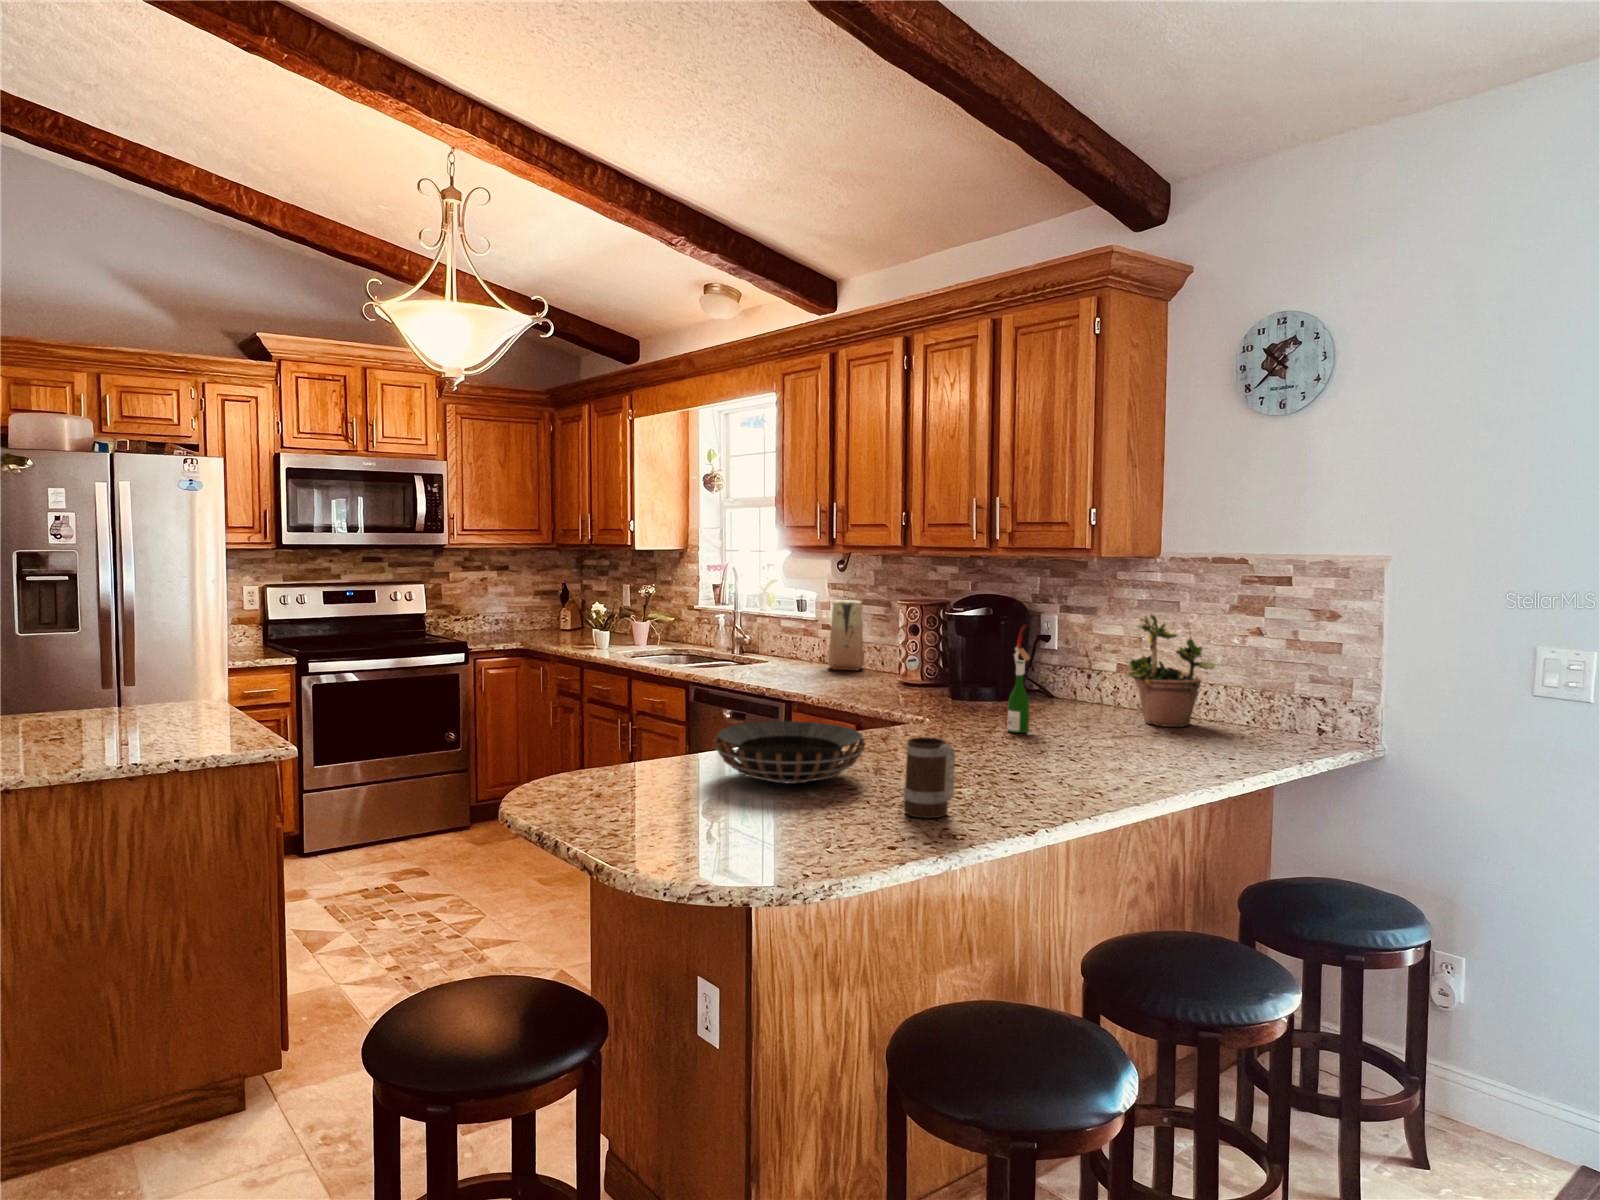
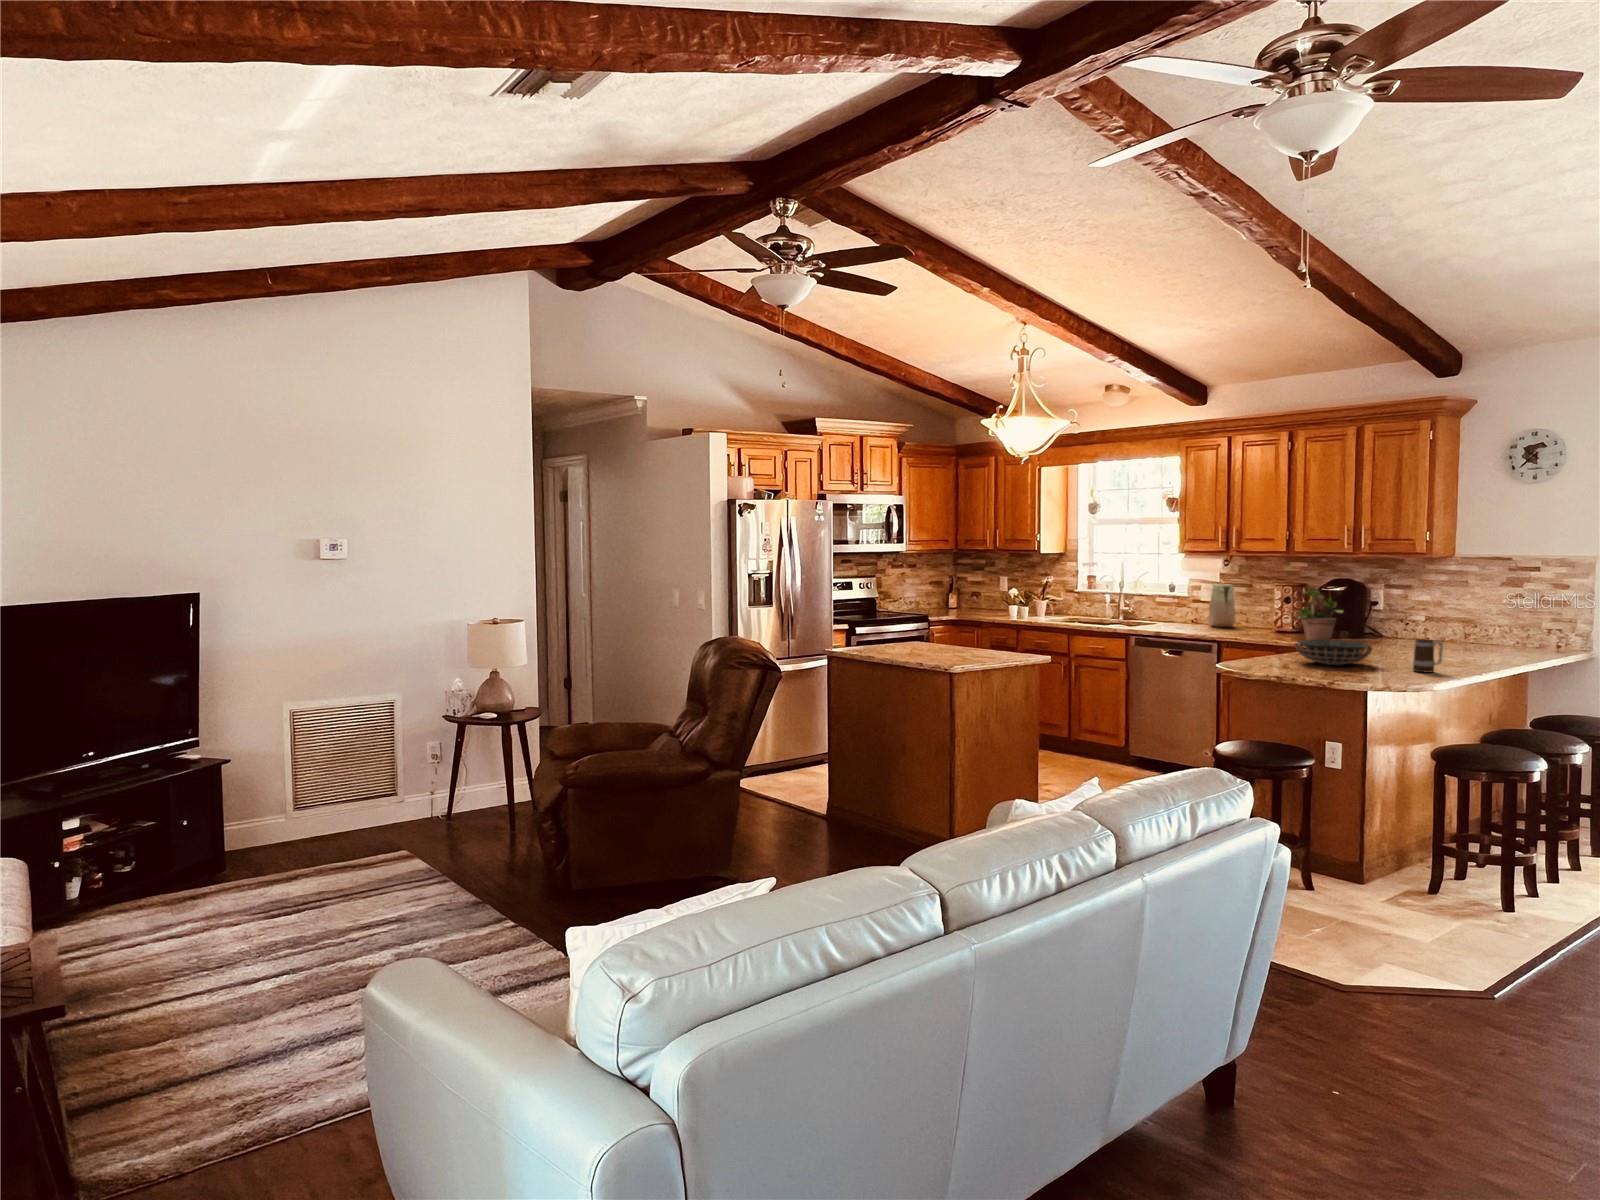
potted plant: present [1125,614,1215,727] -> present [1297,586,1343,640]
wine bottle: present [1007,626,1033,735] -> none [1392,594,1409,650]

